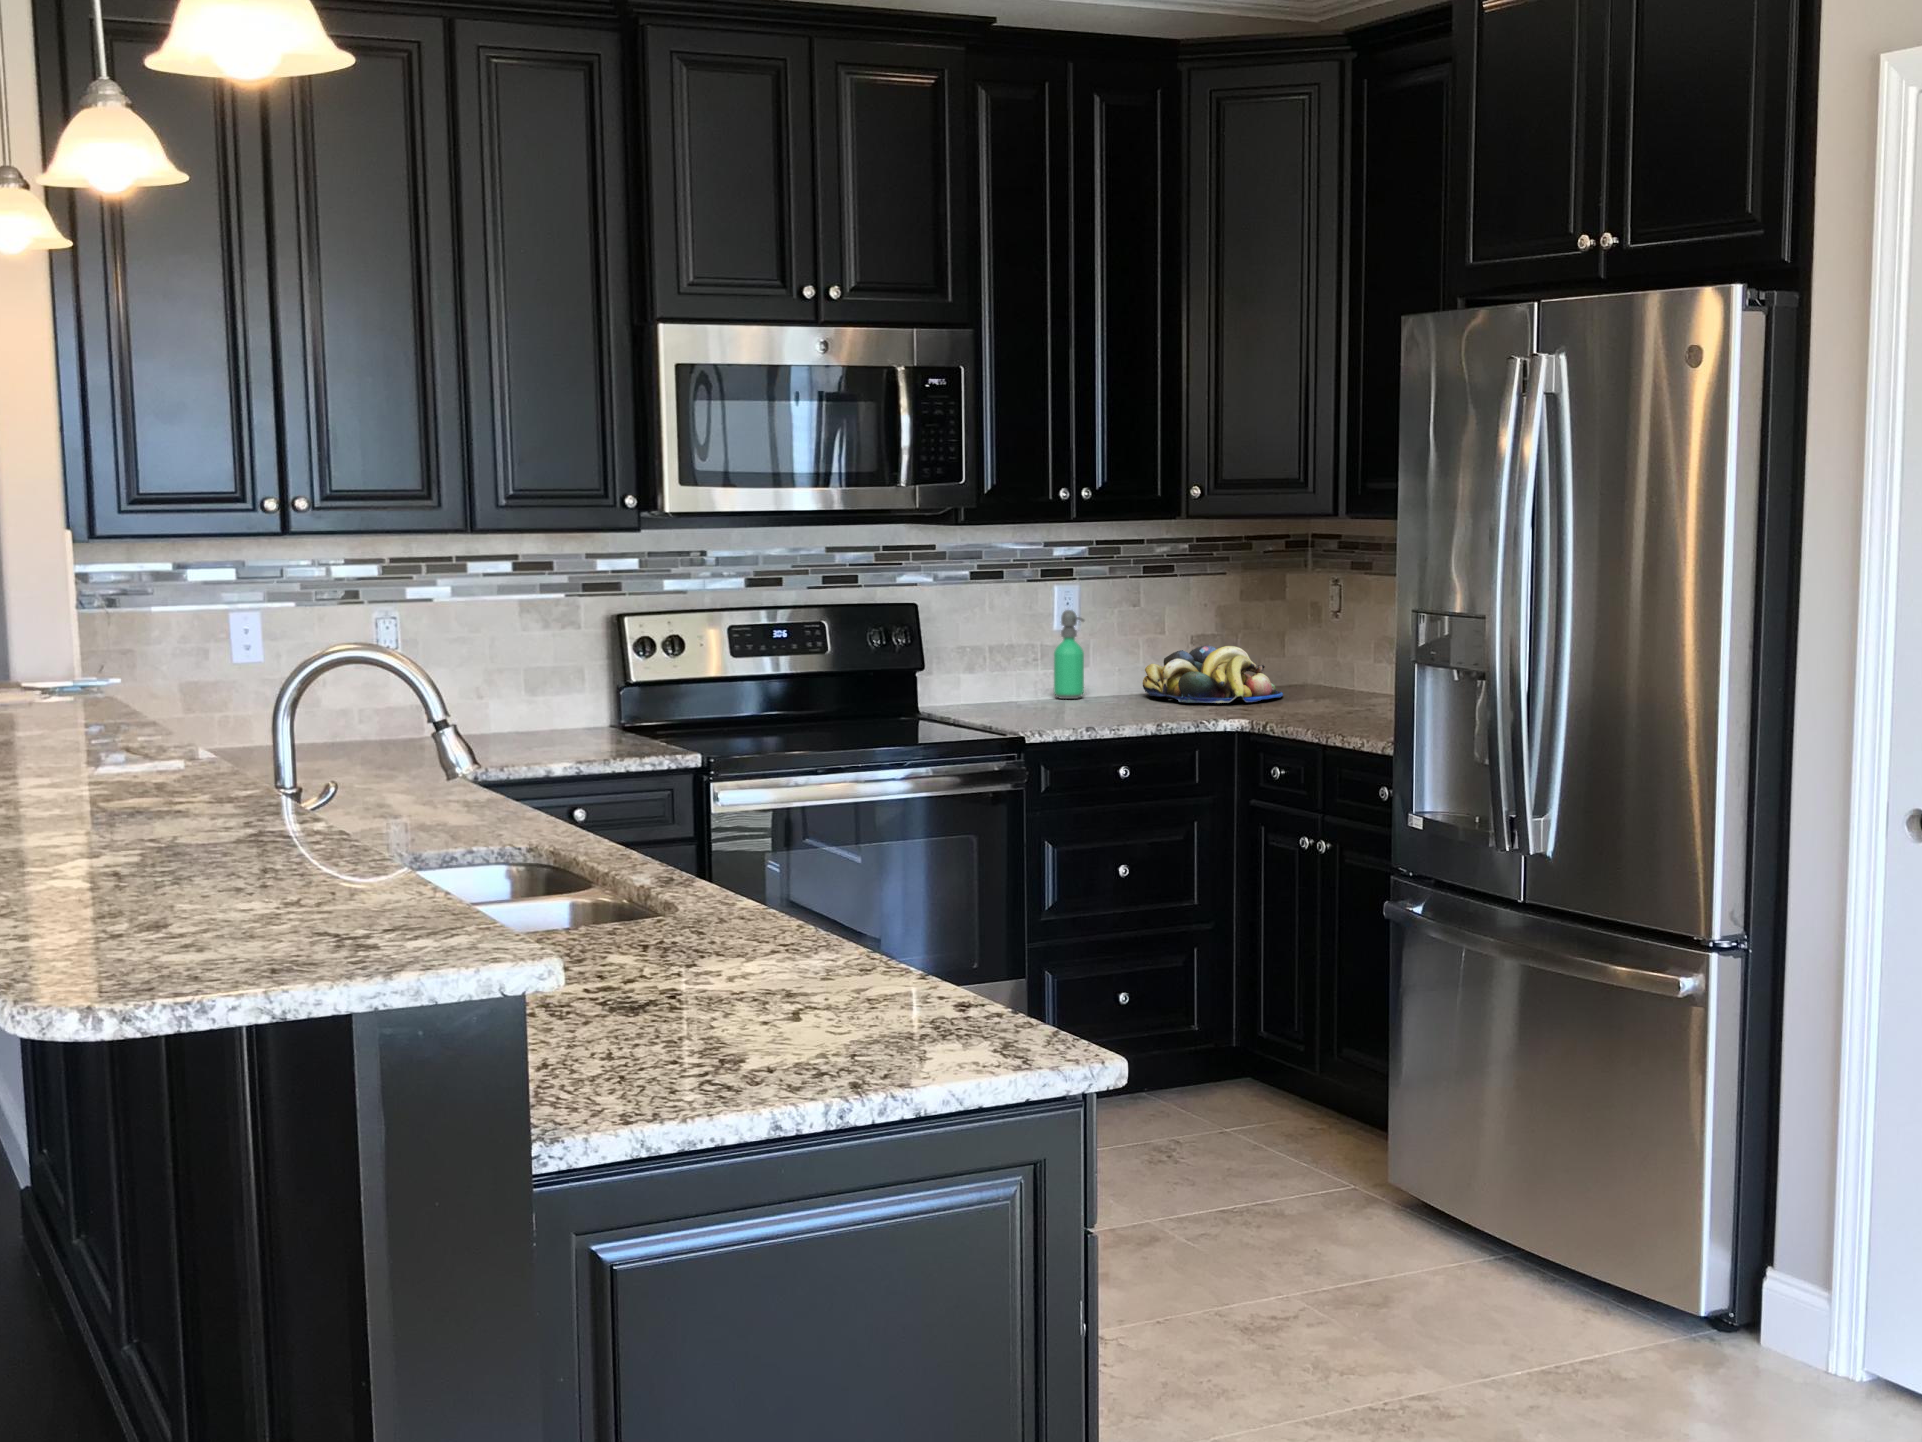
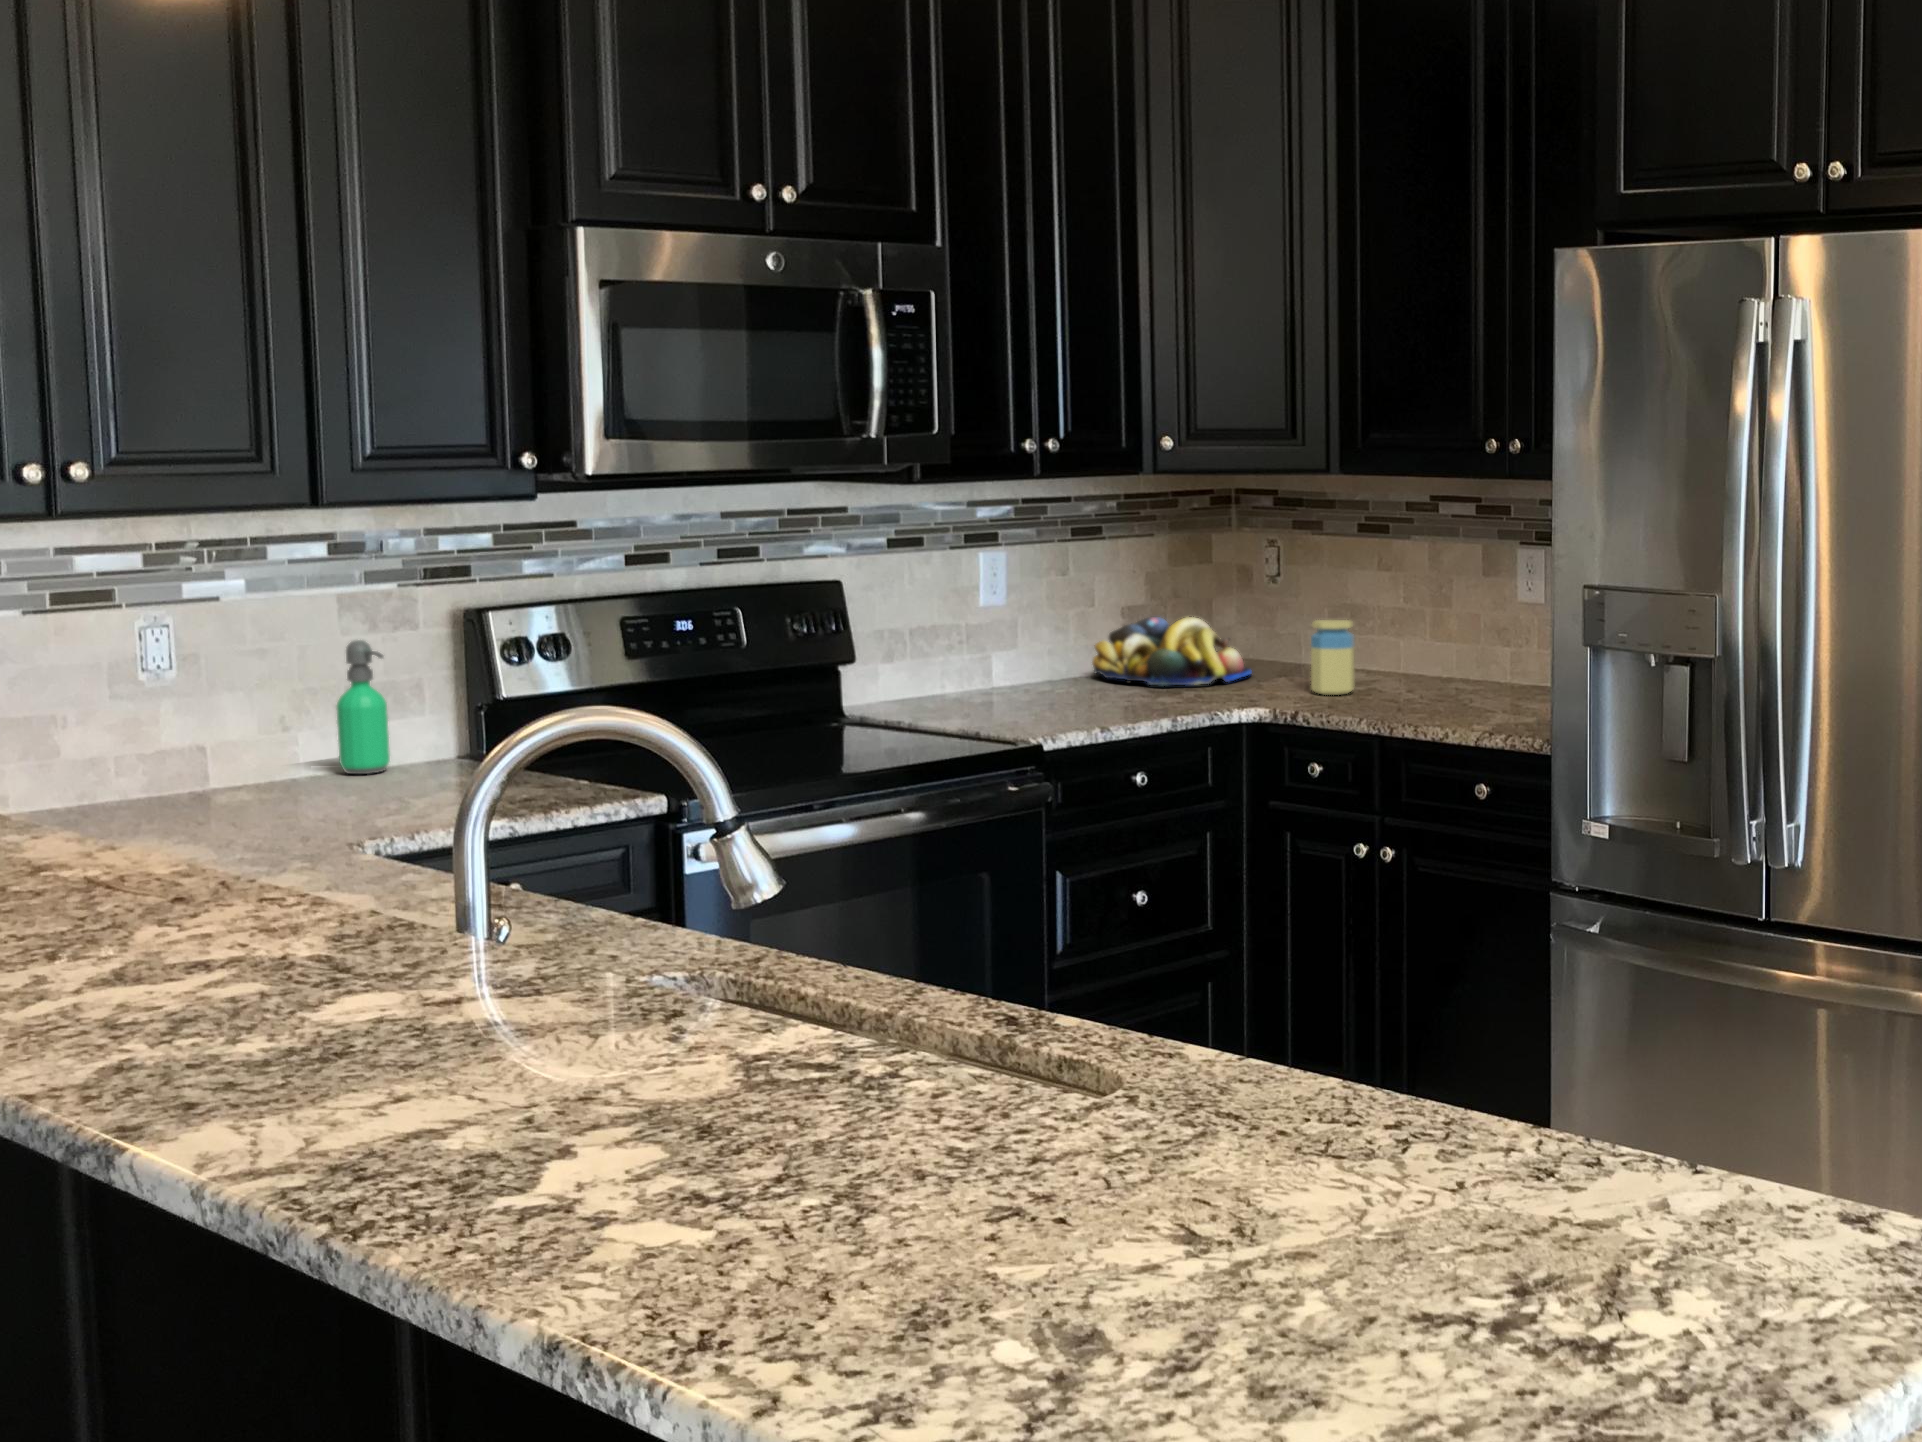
soap dispenser: present [1054,610,1084,699] -> present [337,640,390,774]
jar: none [1307,649,1347,715] -> present [1311,620,1355,695]

